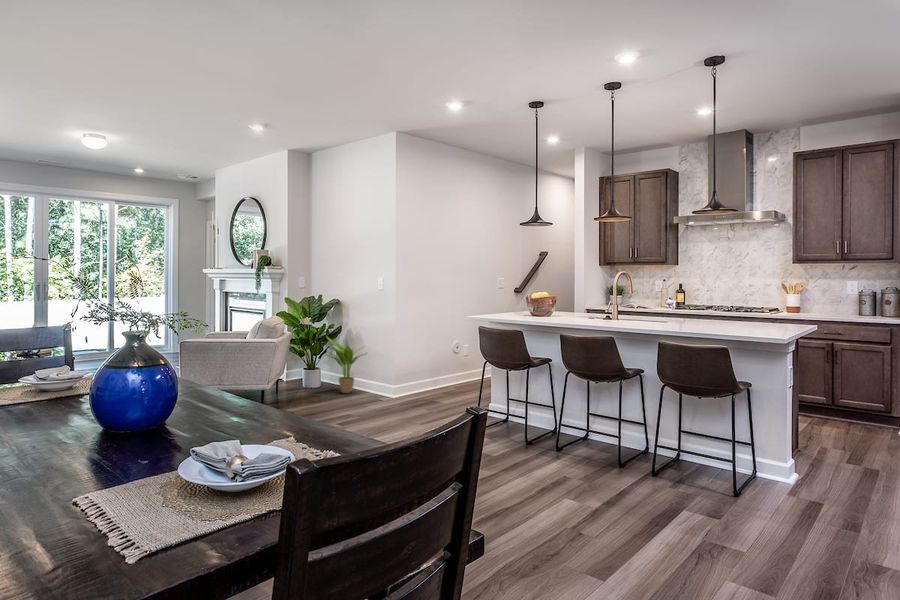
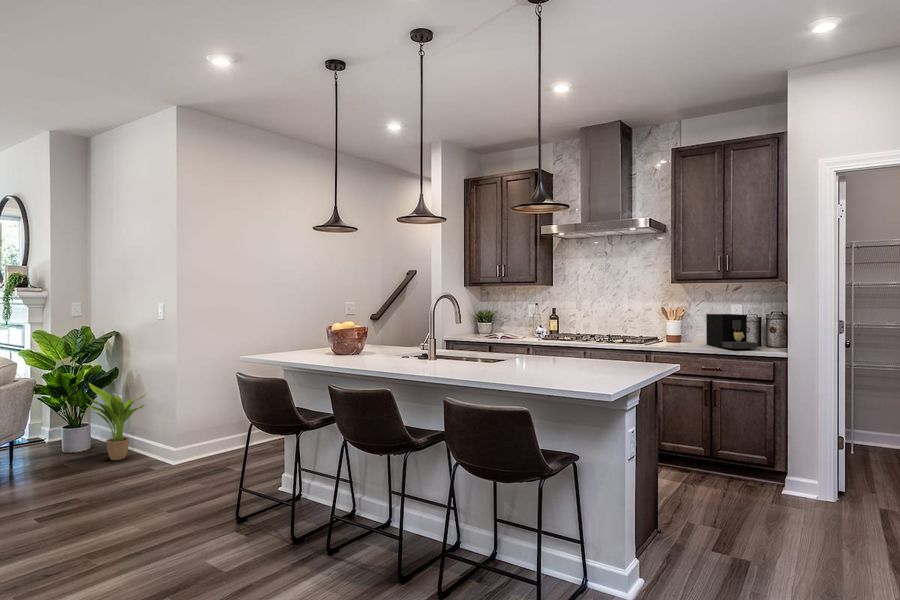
coffee maker: none [825,288,875,316] -> present [706,314,757,349]

